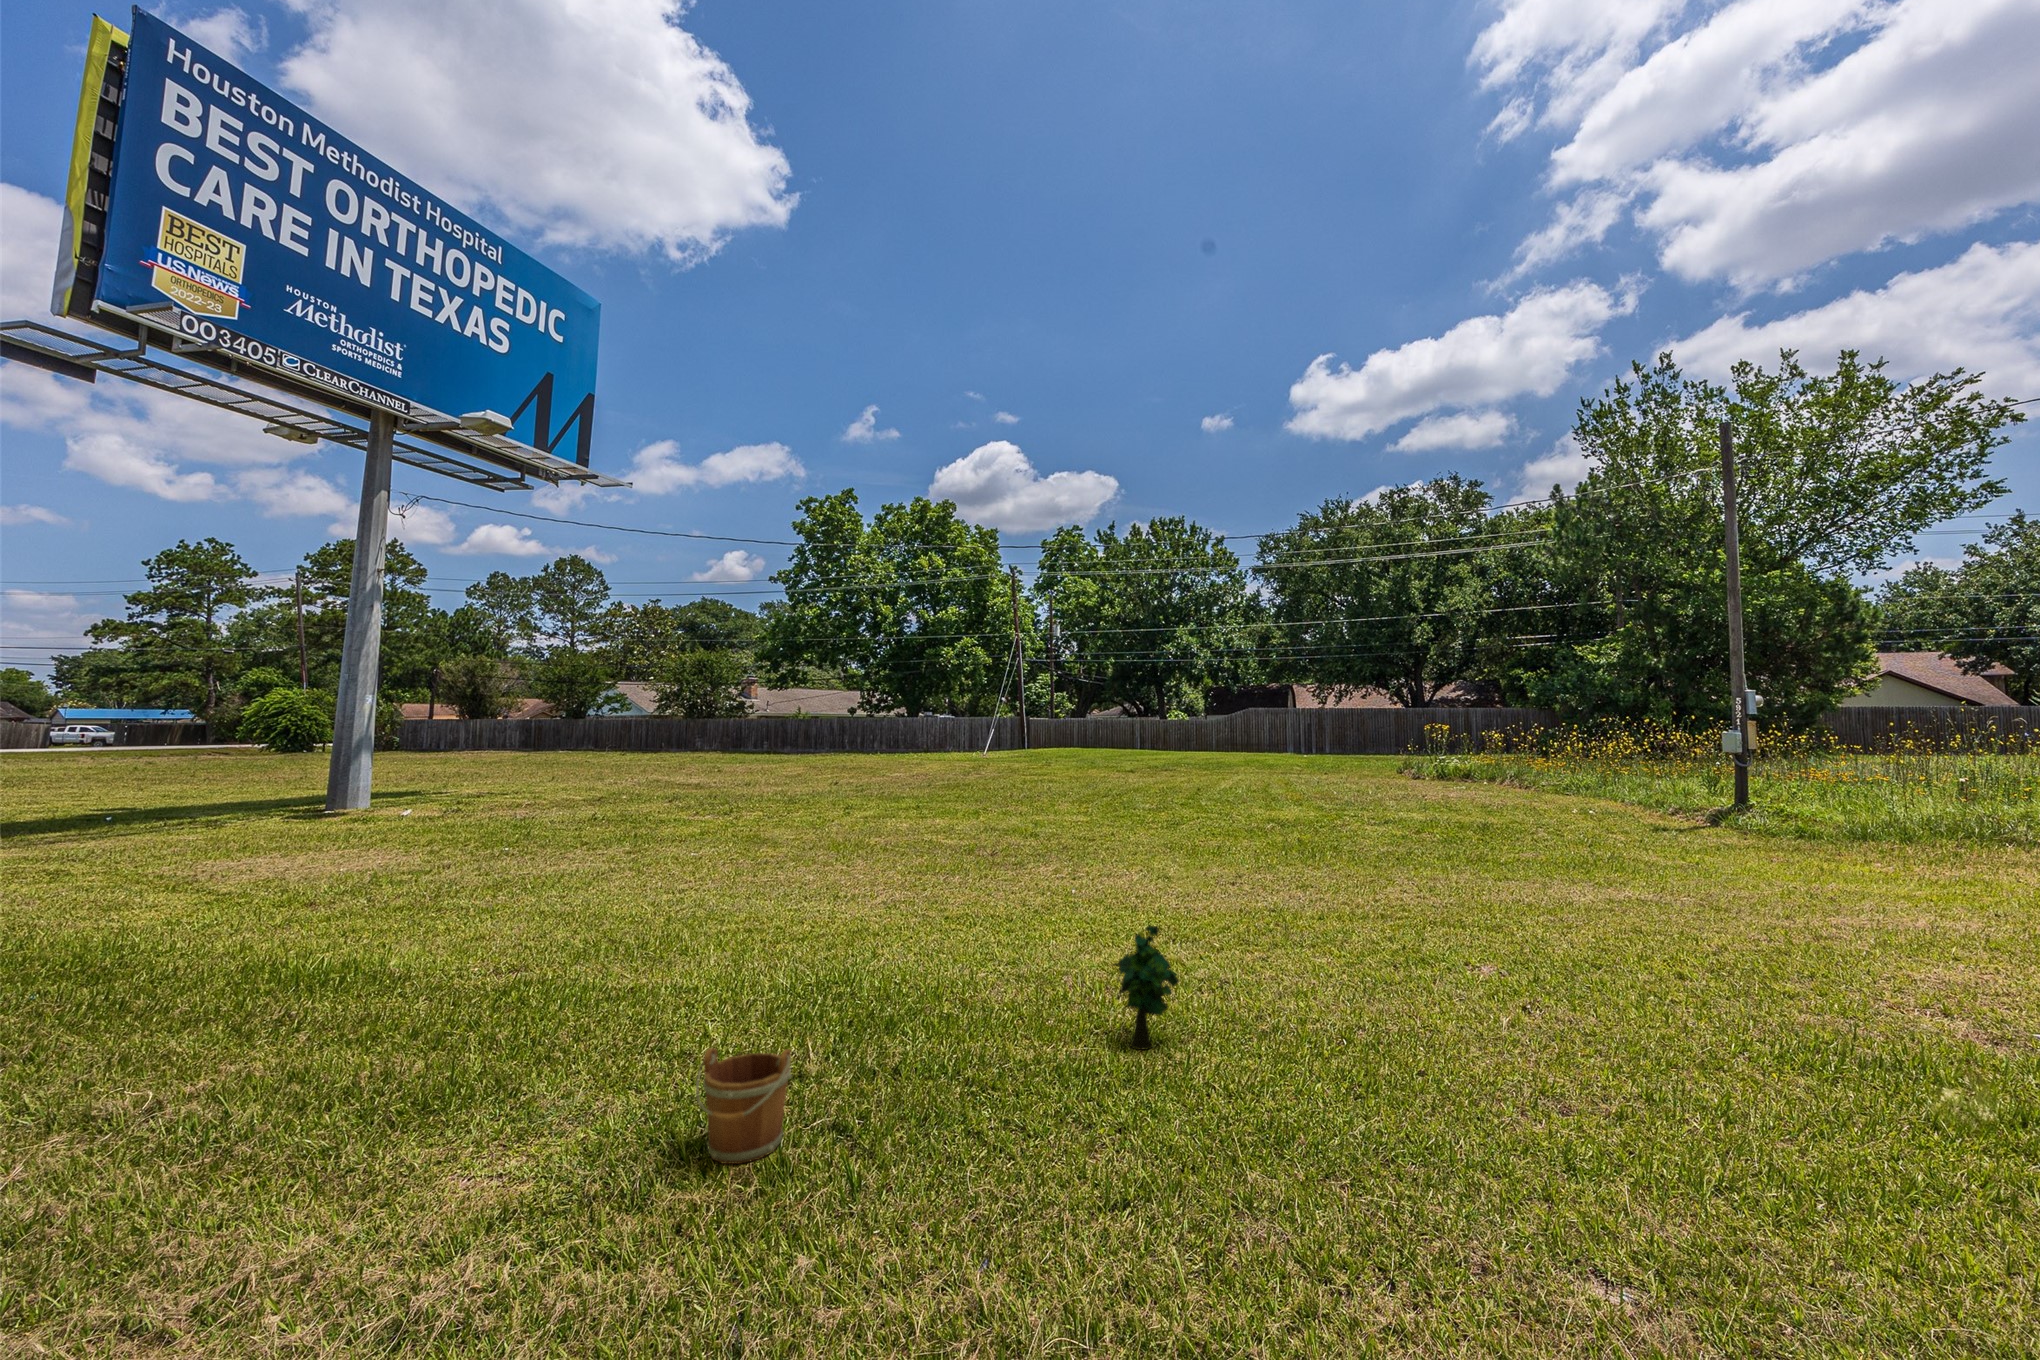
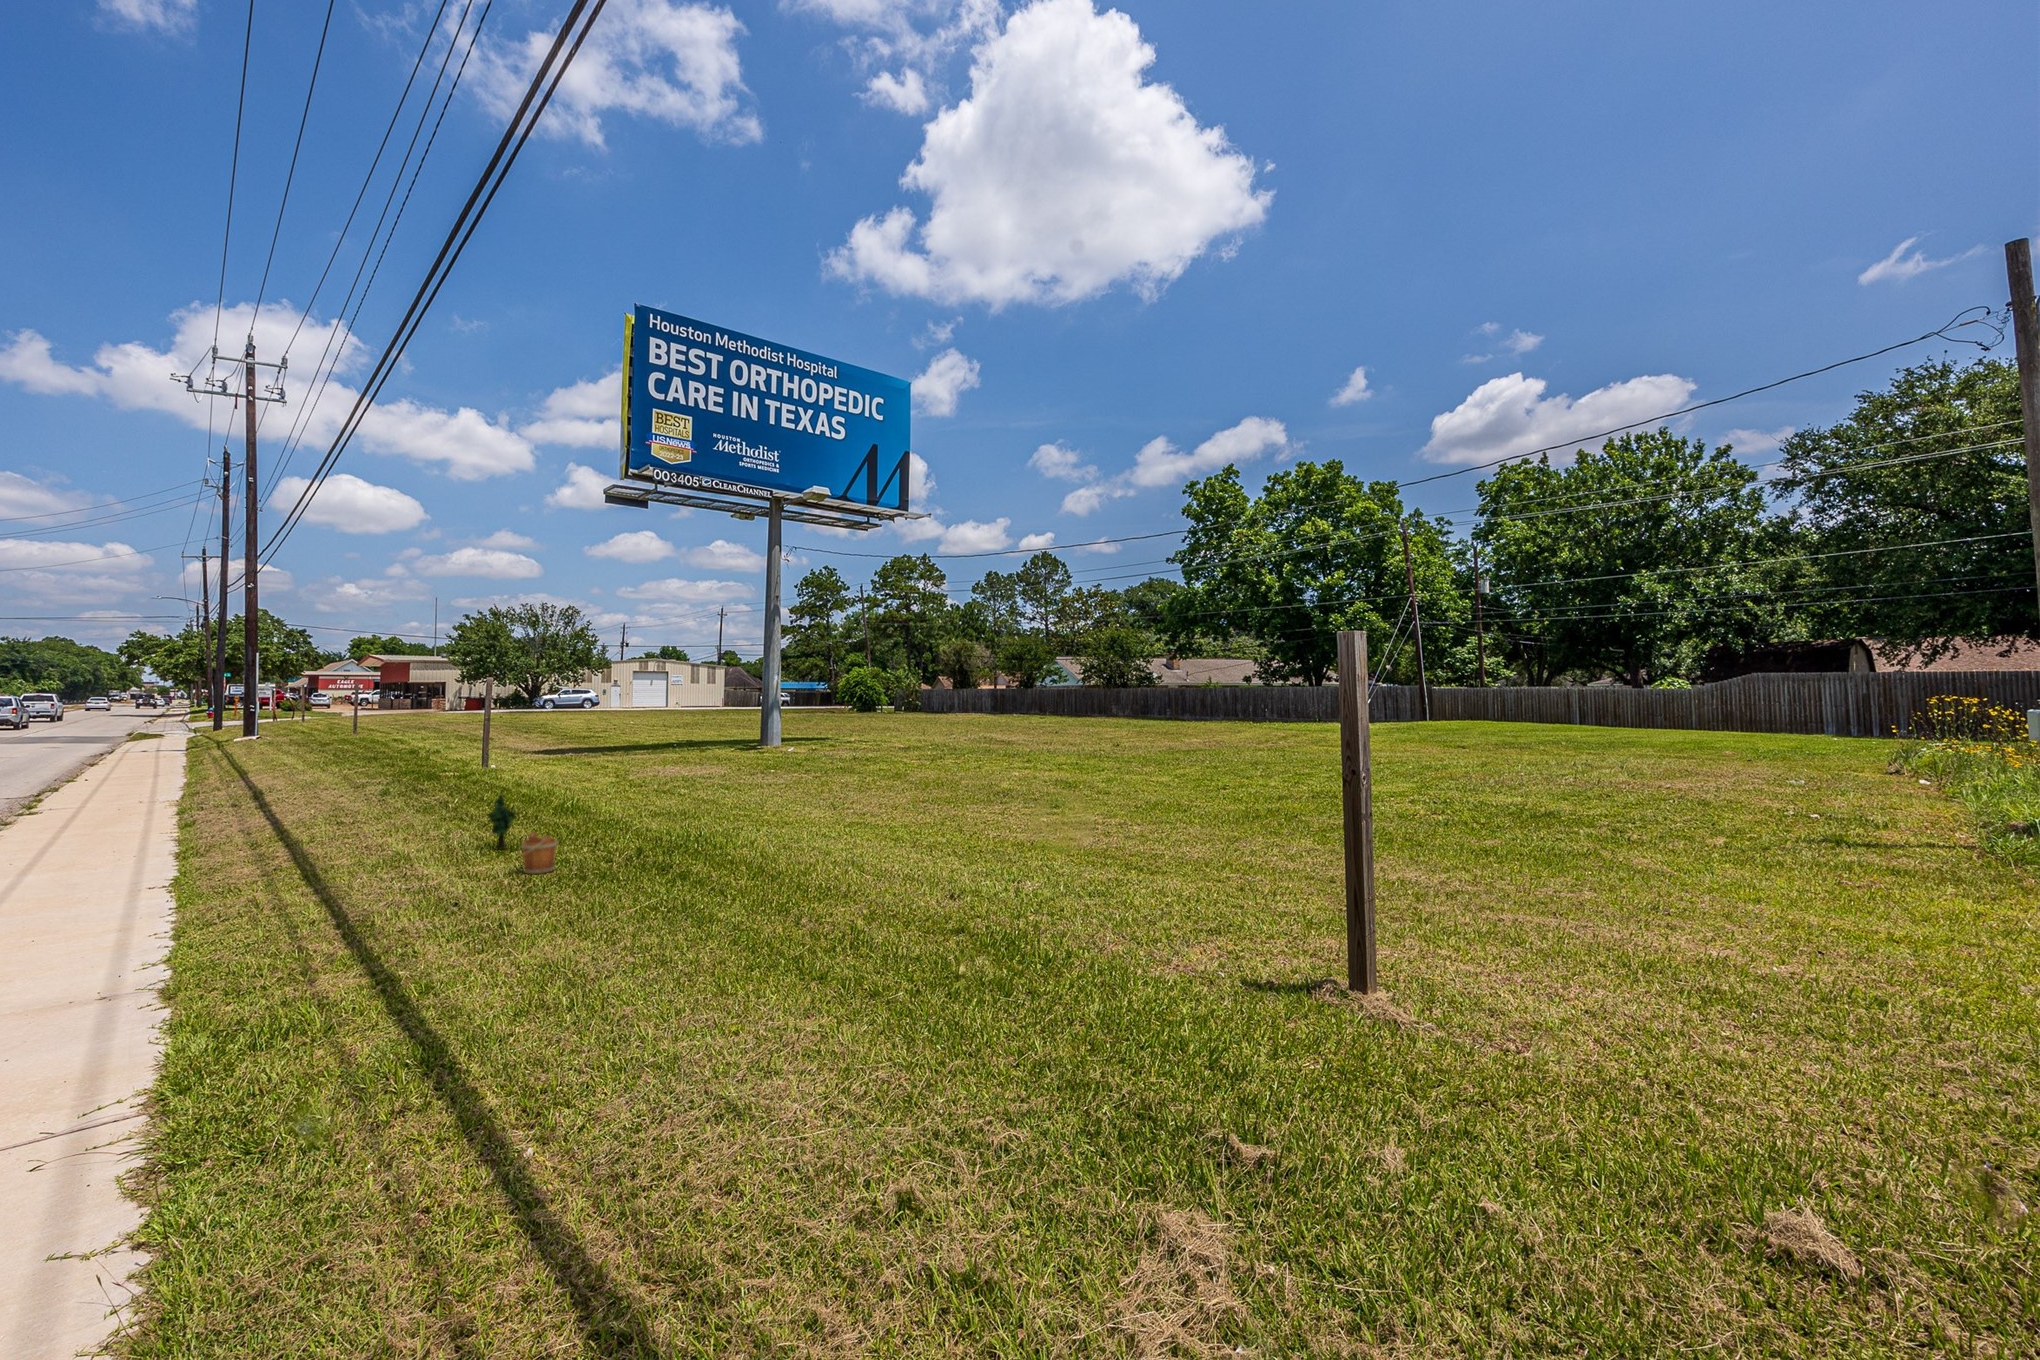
decorative plant: present [1113,926,1179,1050] -> present [488,795,515,850]

